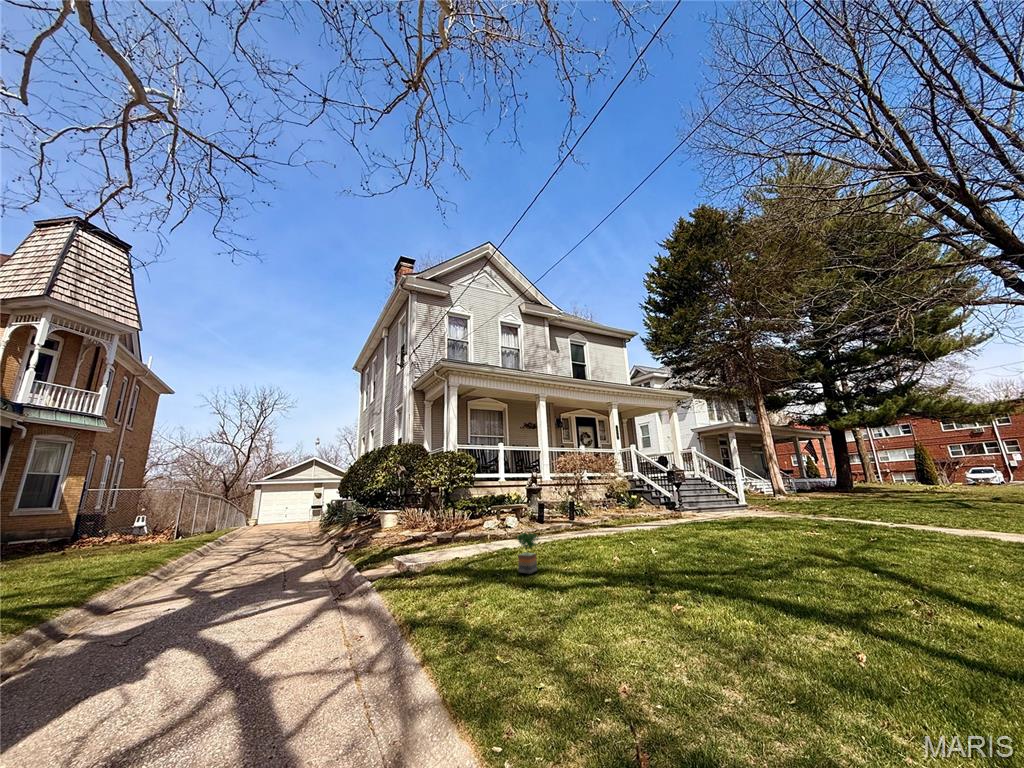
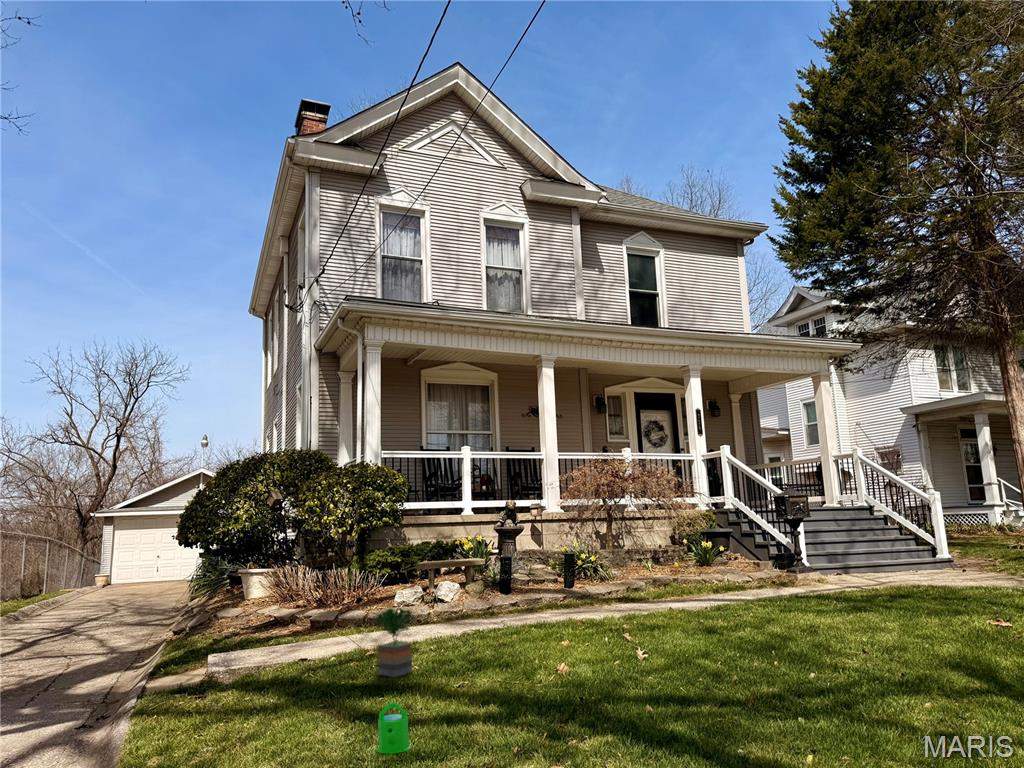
watering can: none [574,591,595,624] -> present [377,702,411,754]

